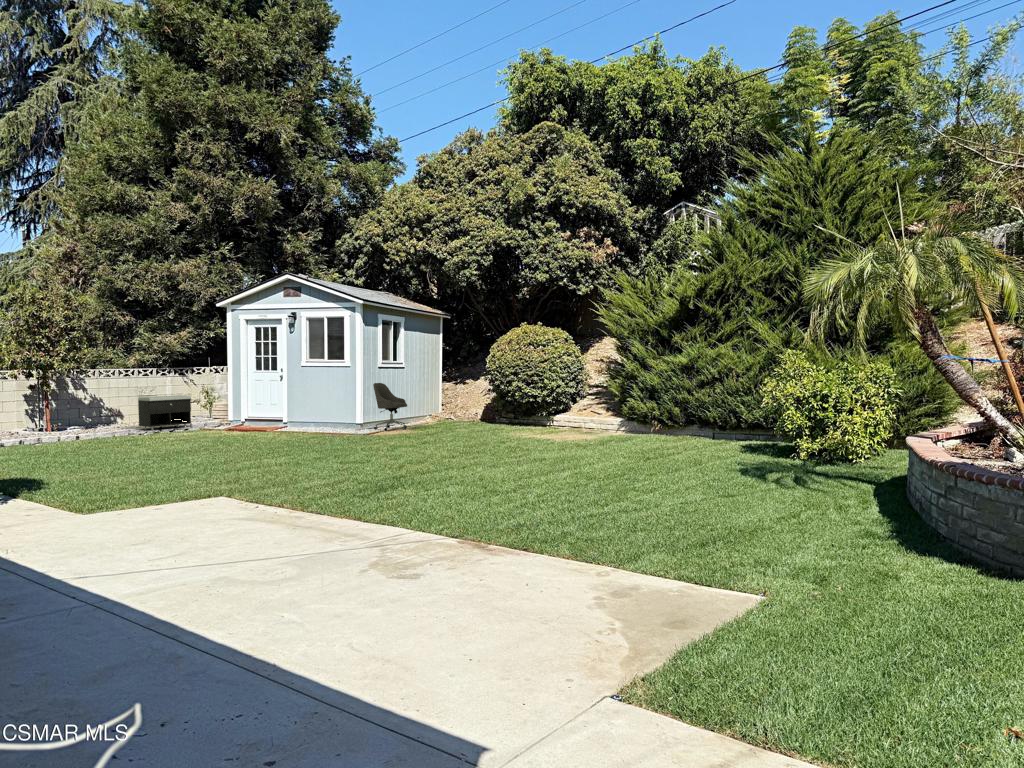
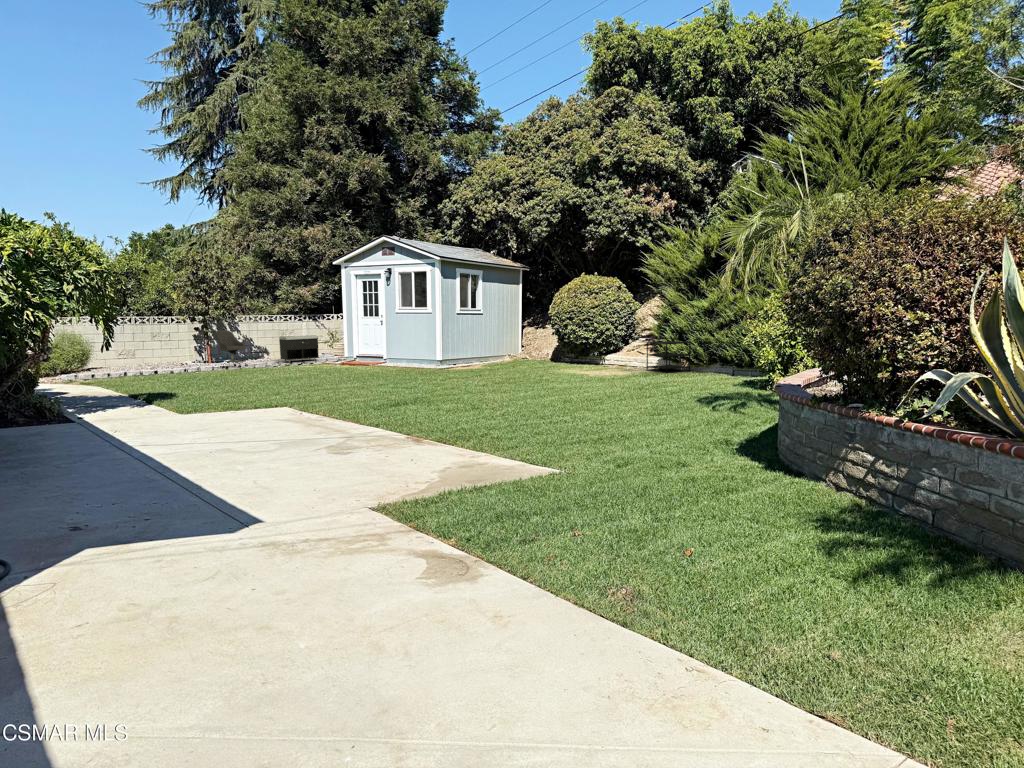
chair: present [373,383,407,431] -> present [217,330,248,368]
side table: none [614,400,663,437] -> present [647,341,691,373]

